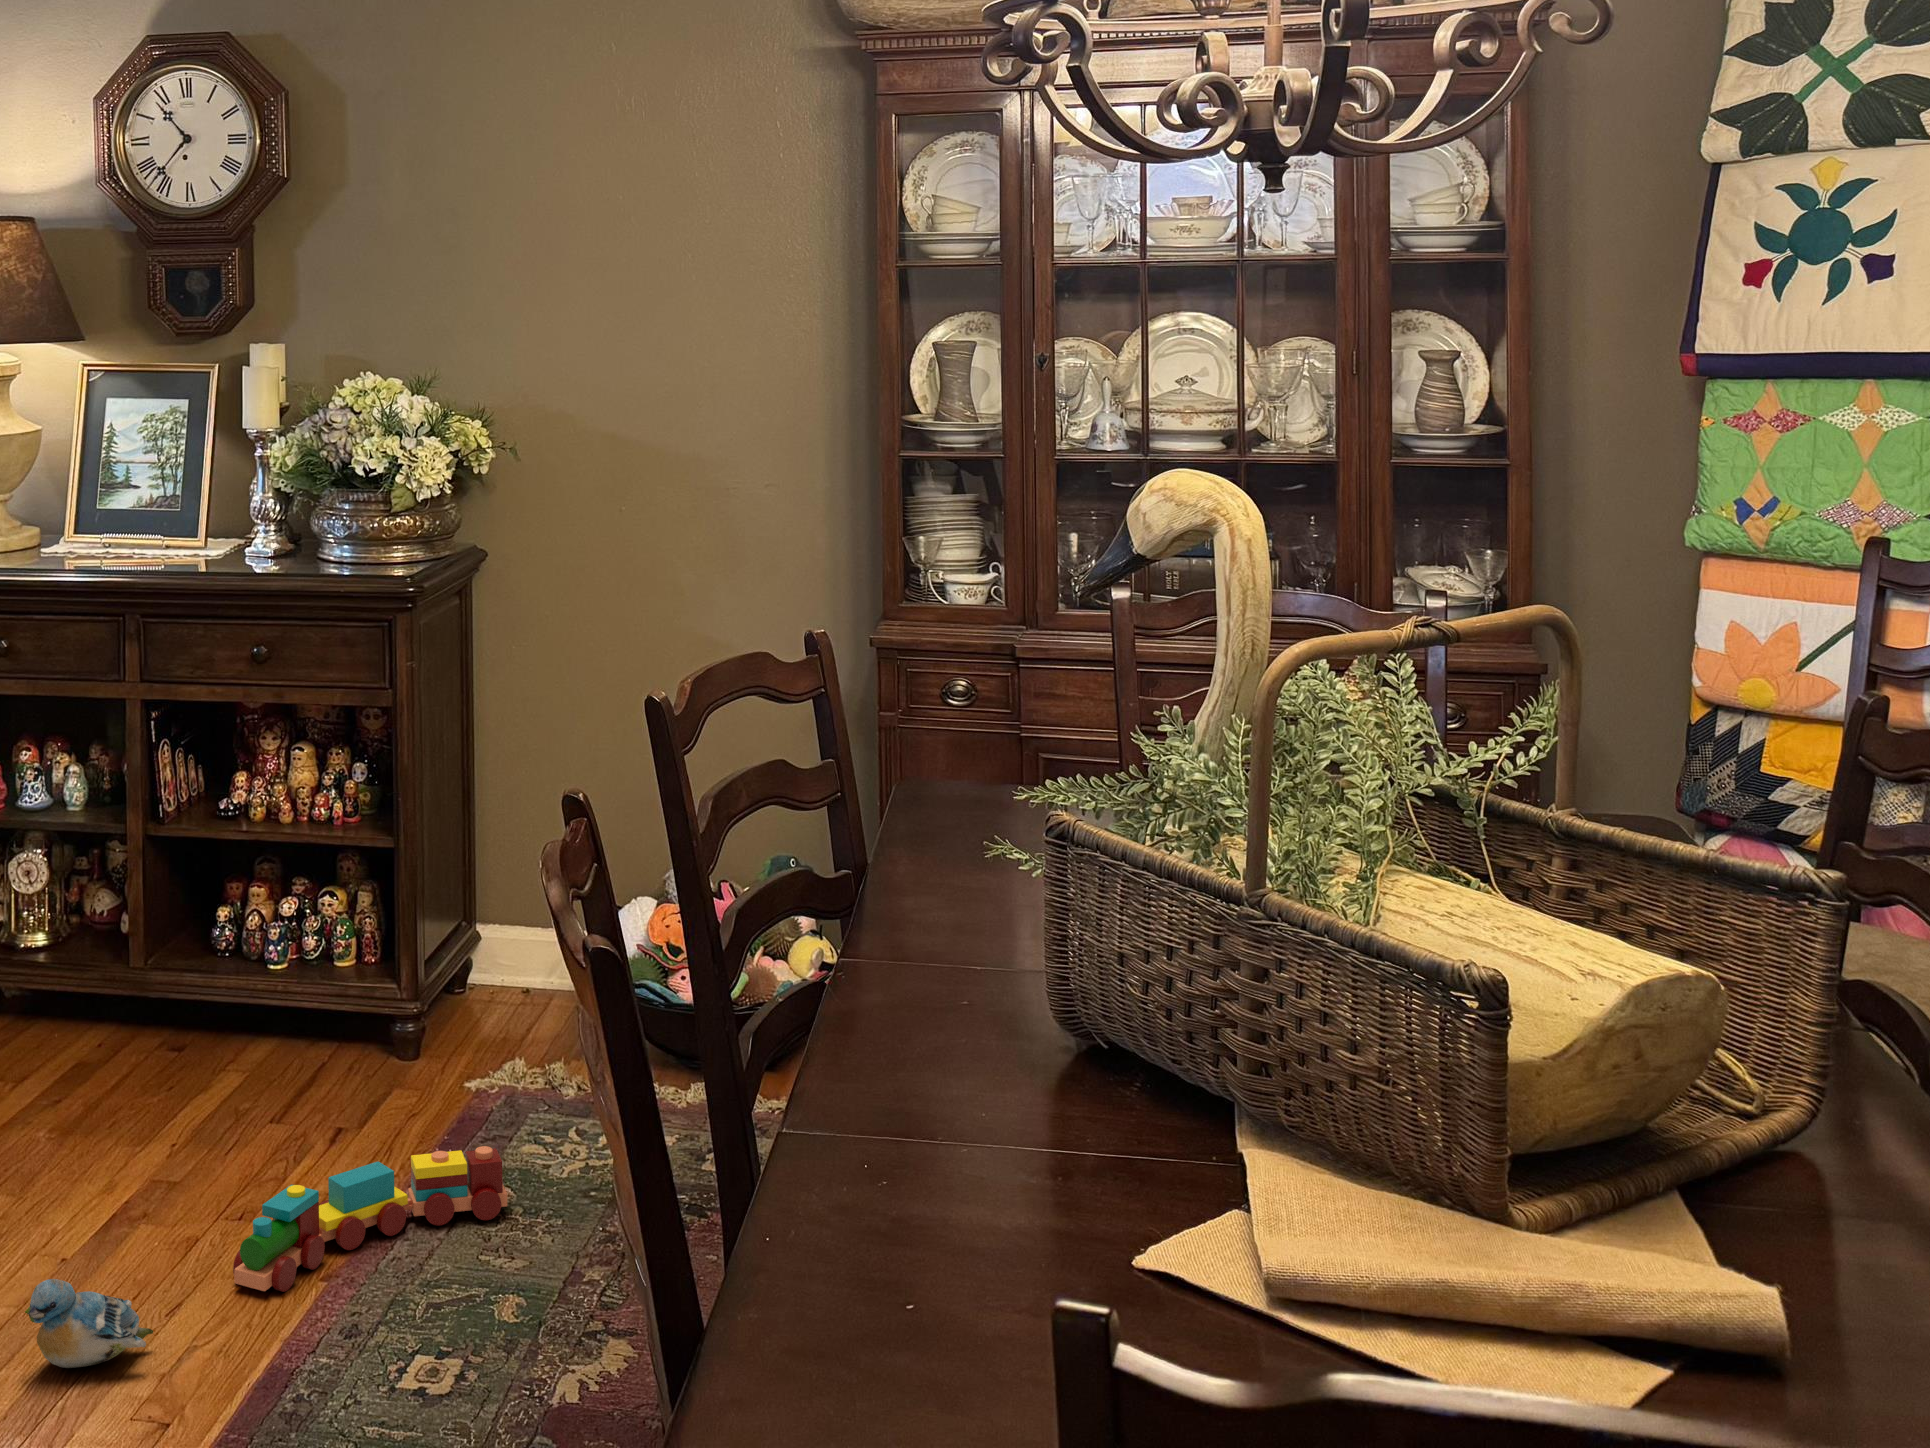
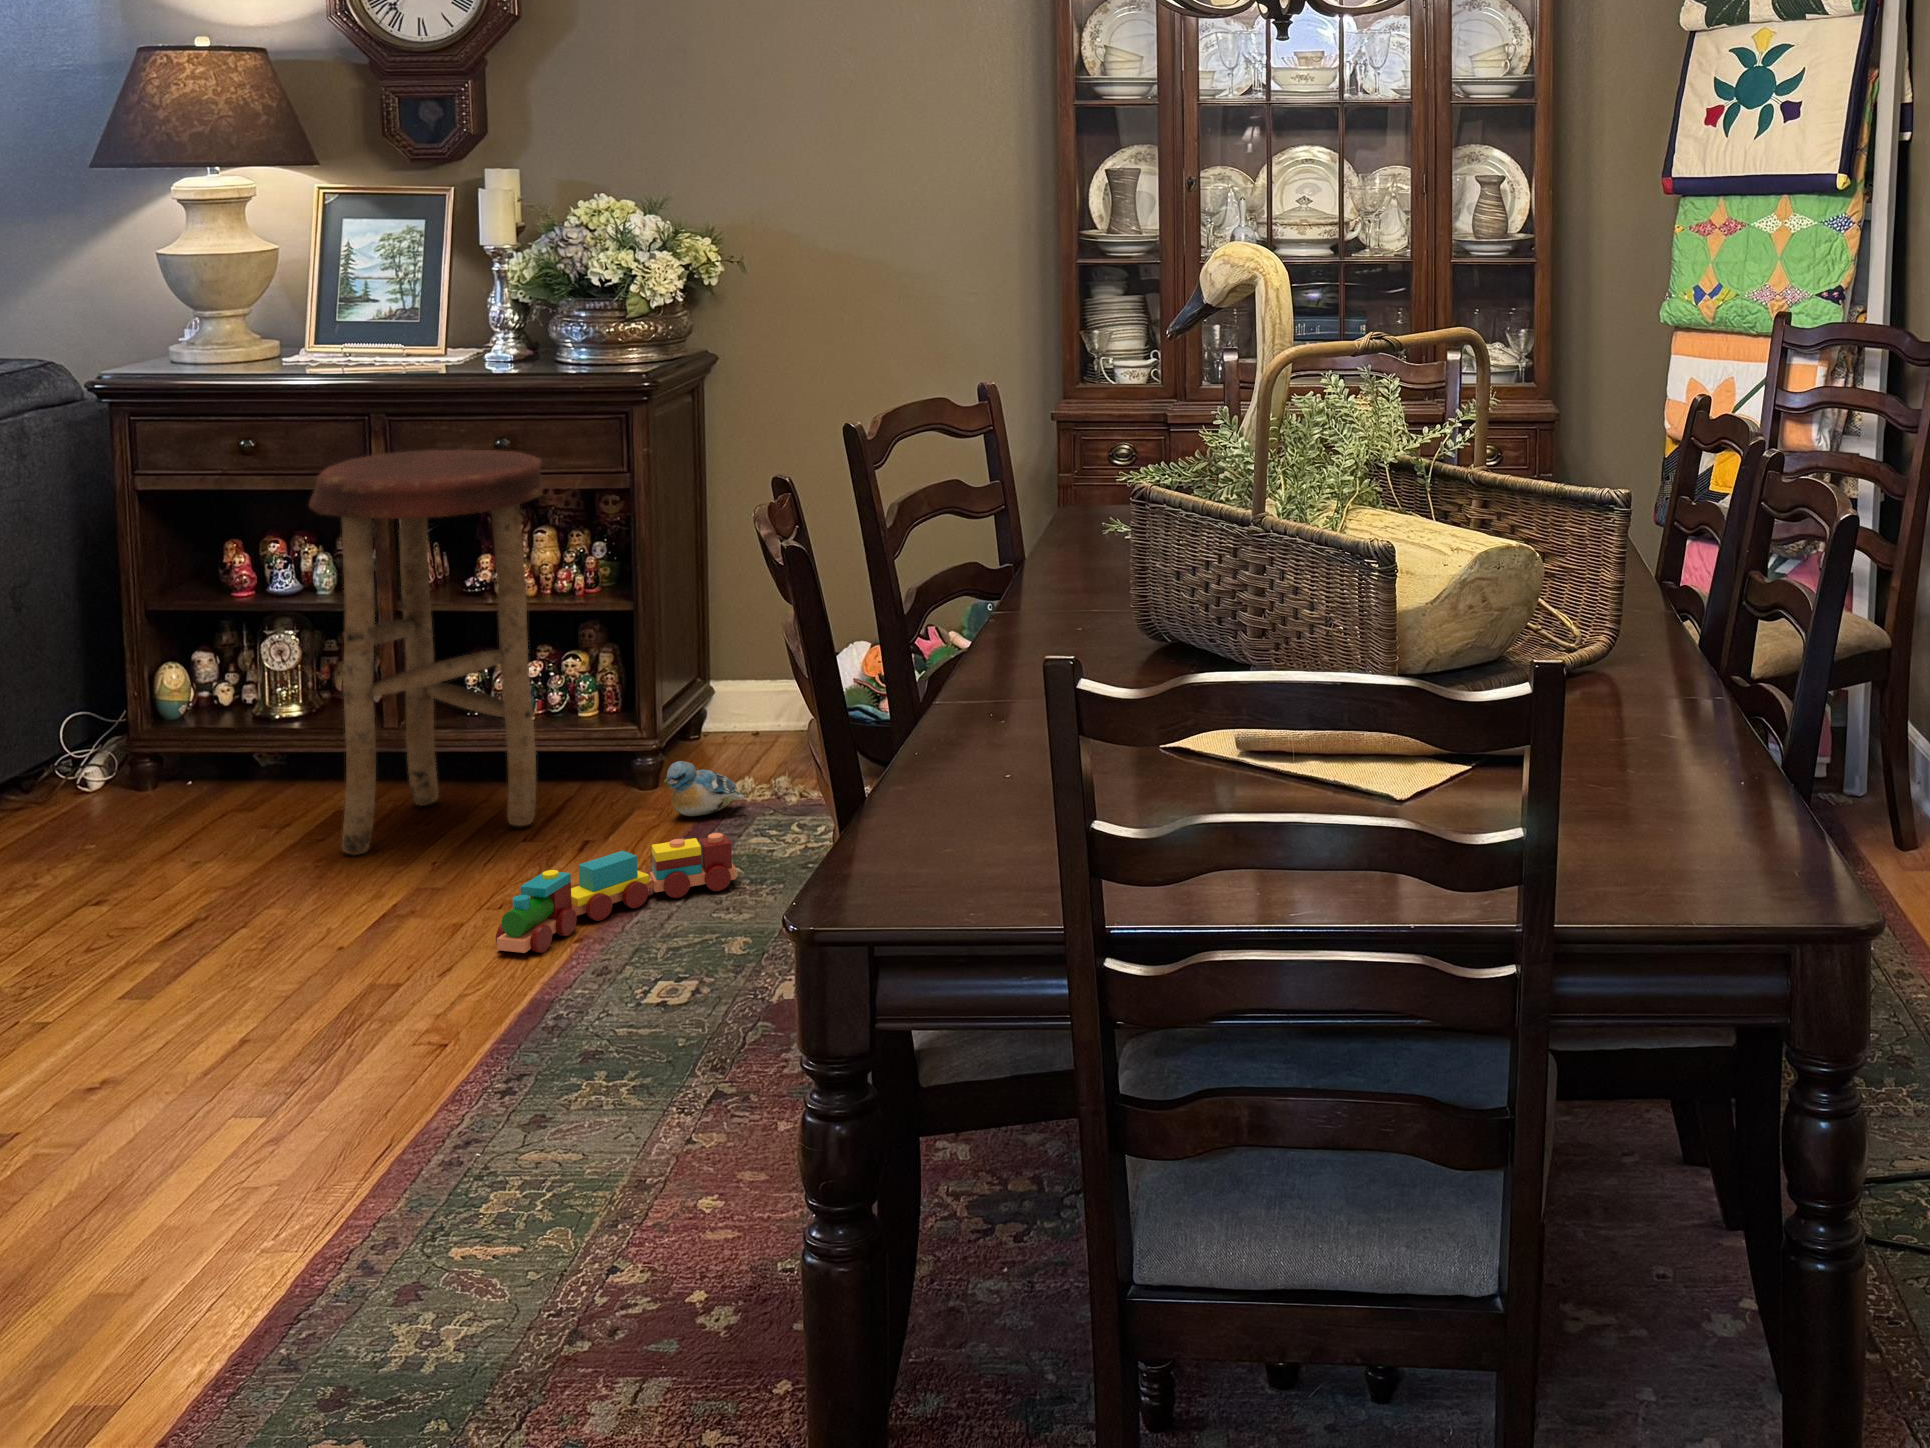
stool: none [53,660,299,1125] -> present [309,450,543,855]
plush toy: present [25,1279,153,1368] -> present [664,761,745,816]

